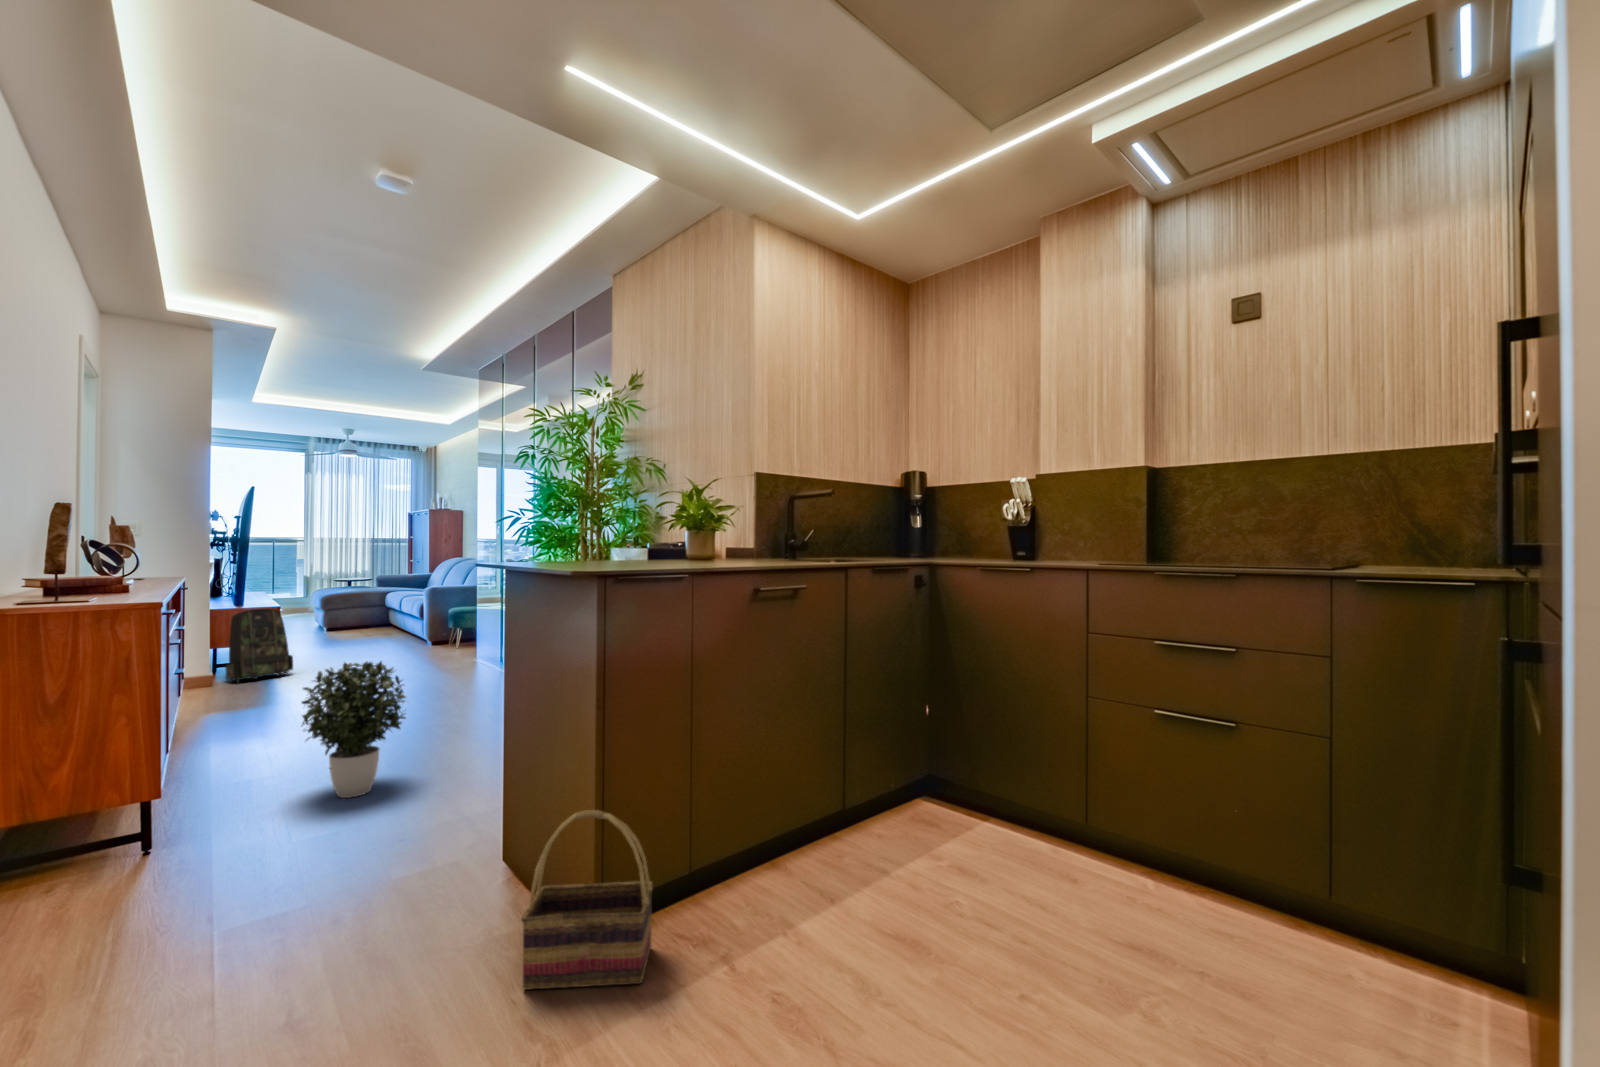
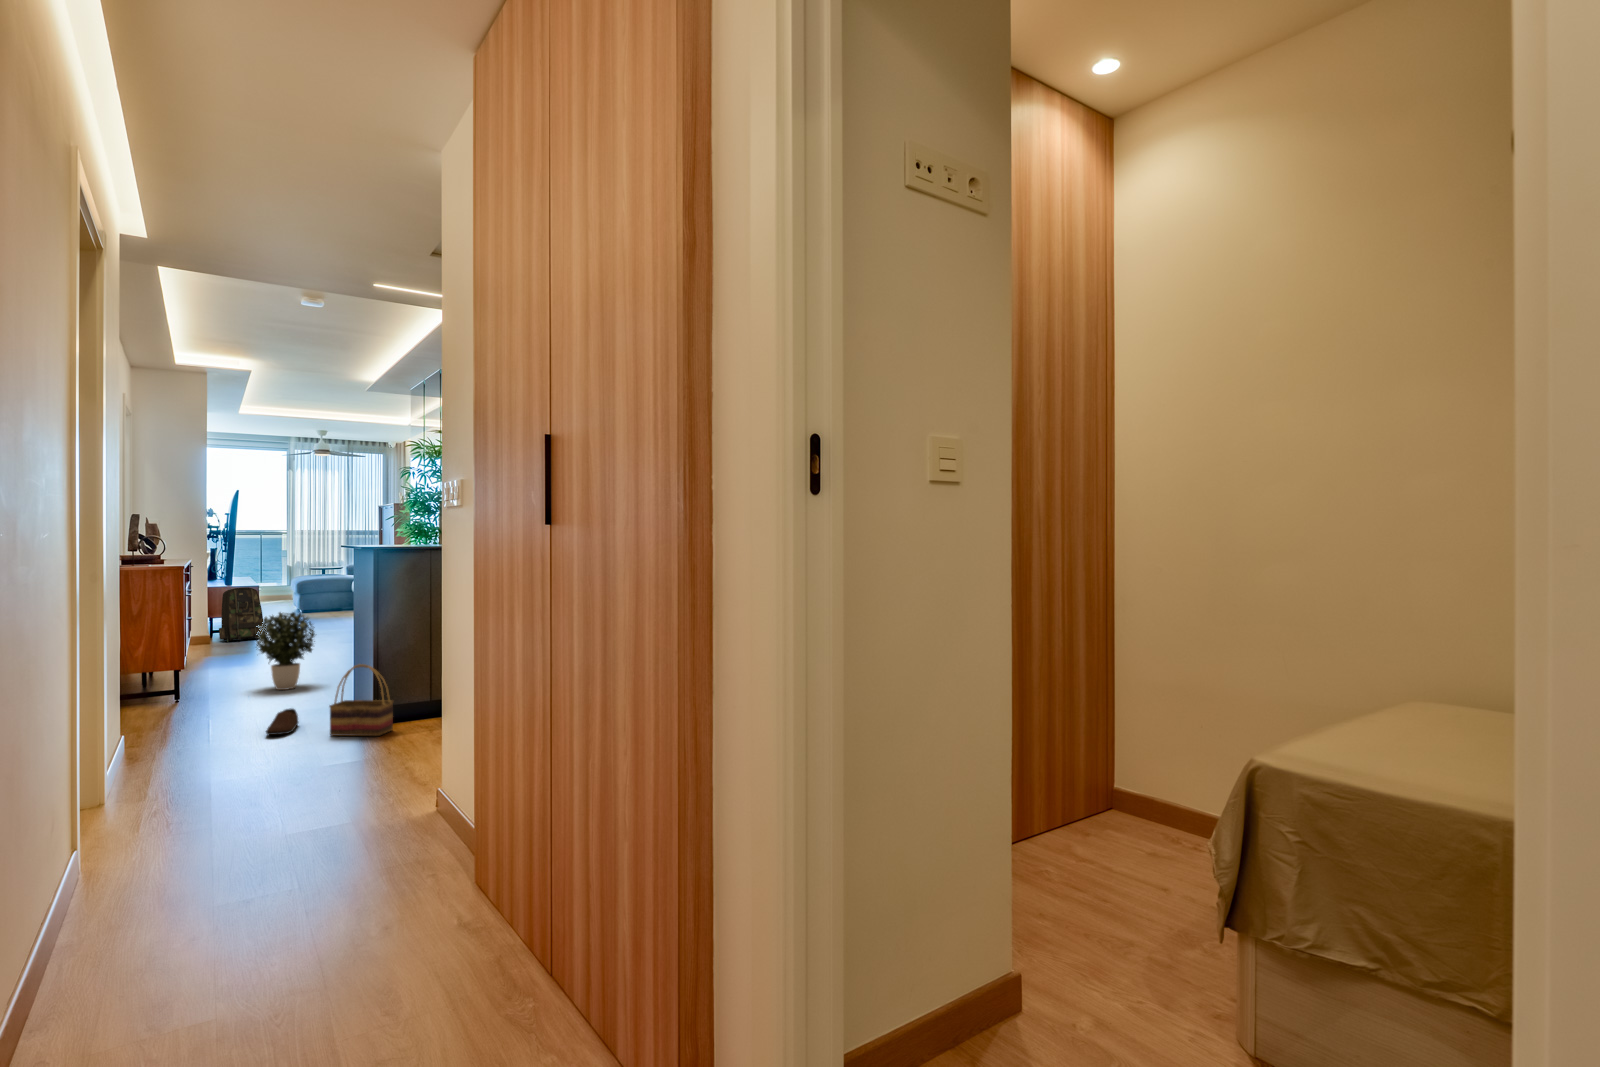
shoe: none [363,900,428,1005] -> present [266,708,298,735]

